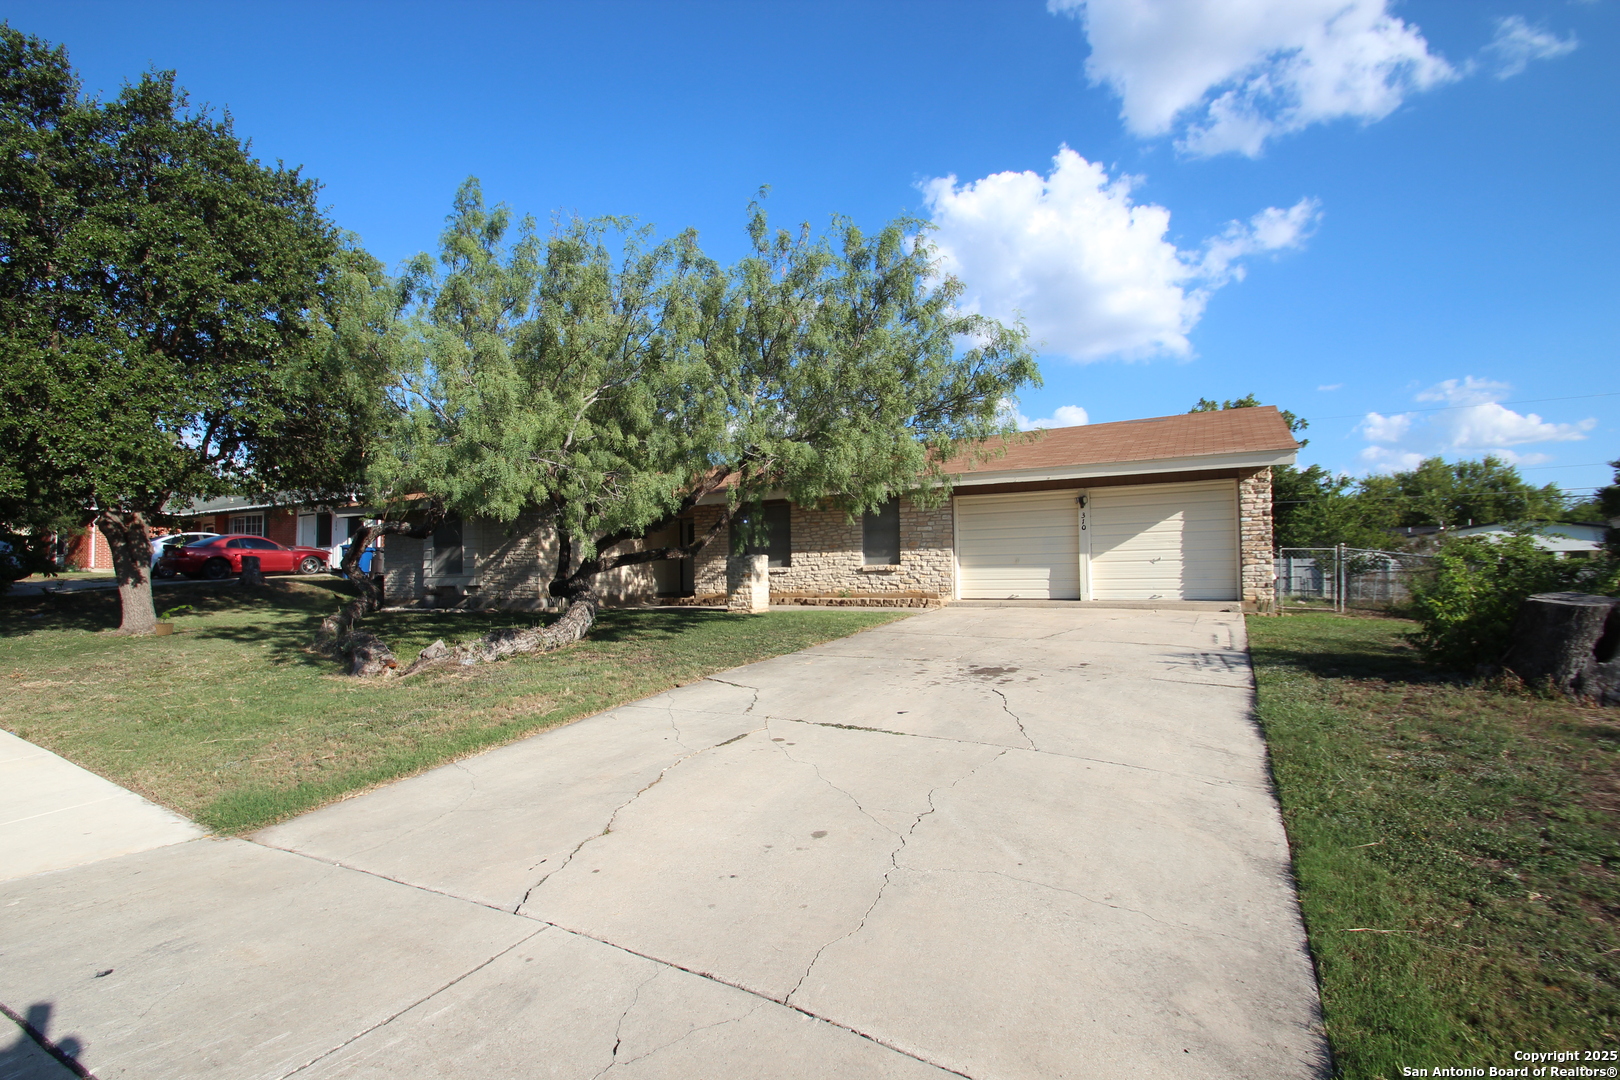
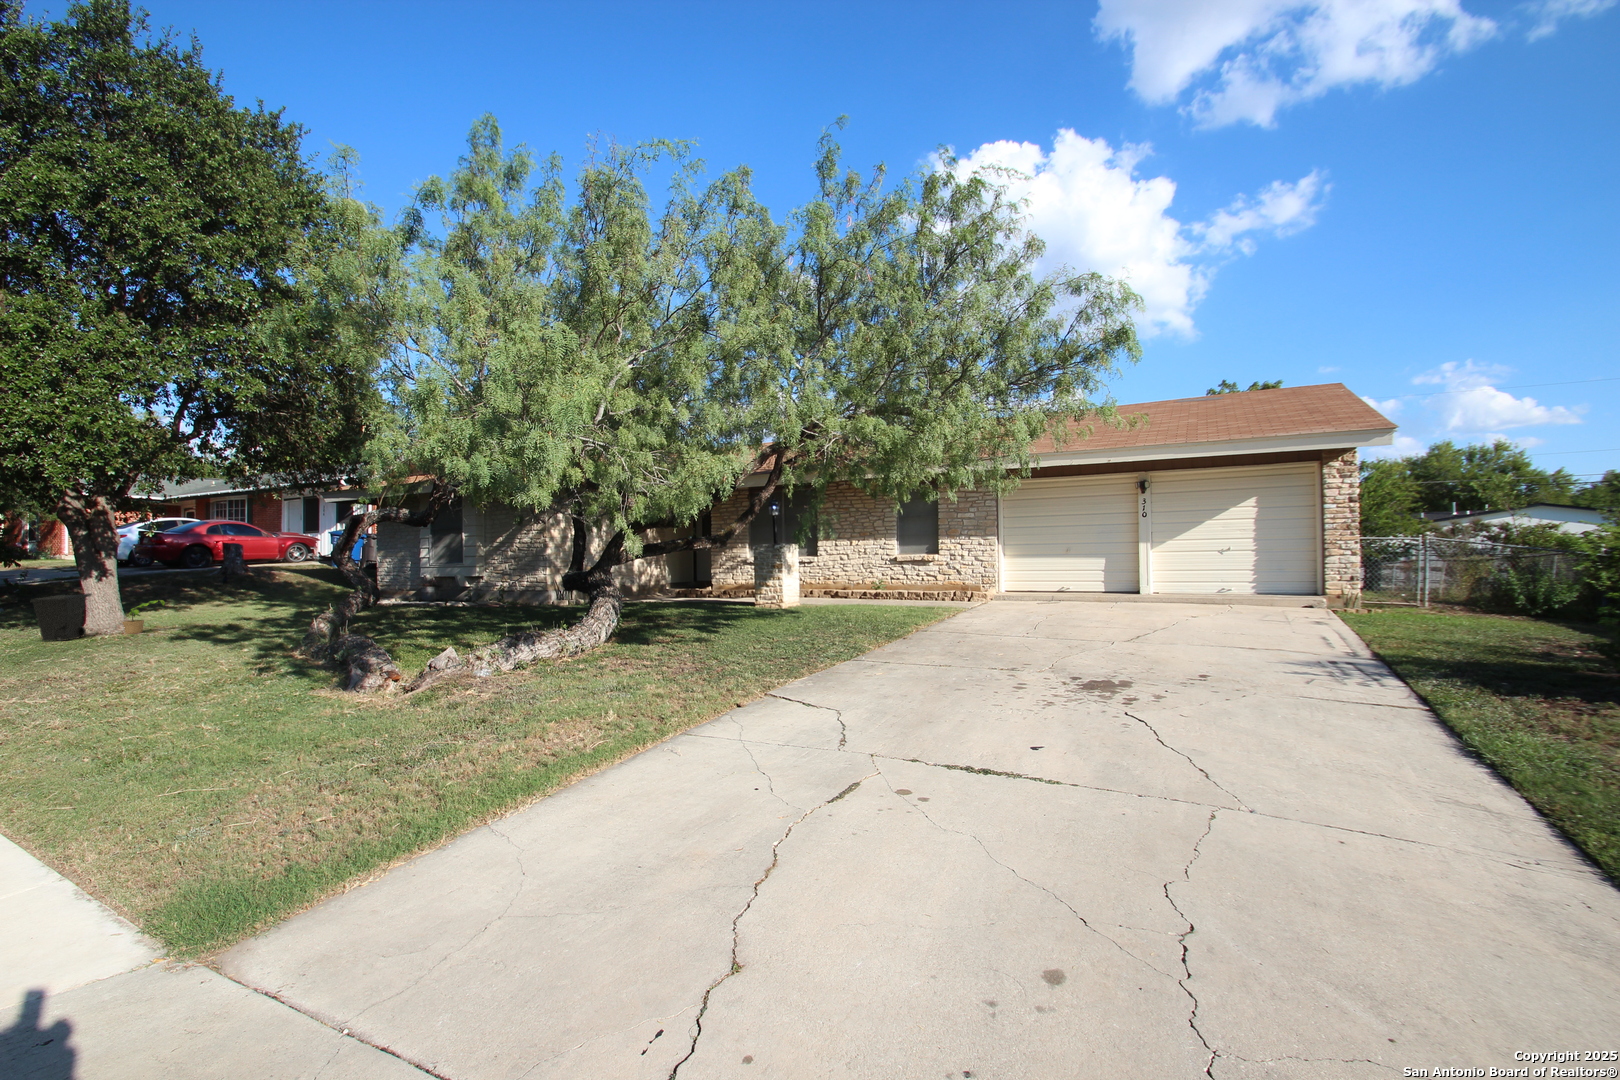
trash can: none [75,599,129,642] -> present [31,593,91,642]

